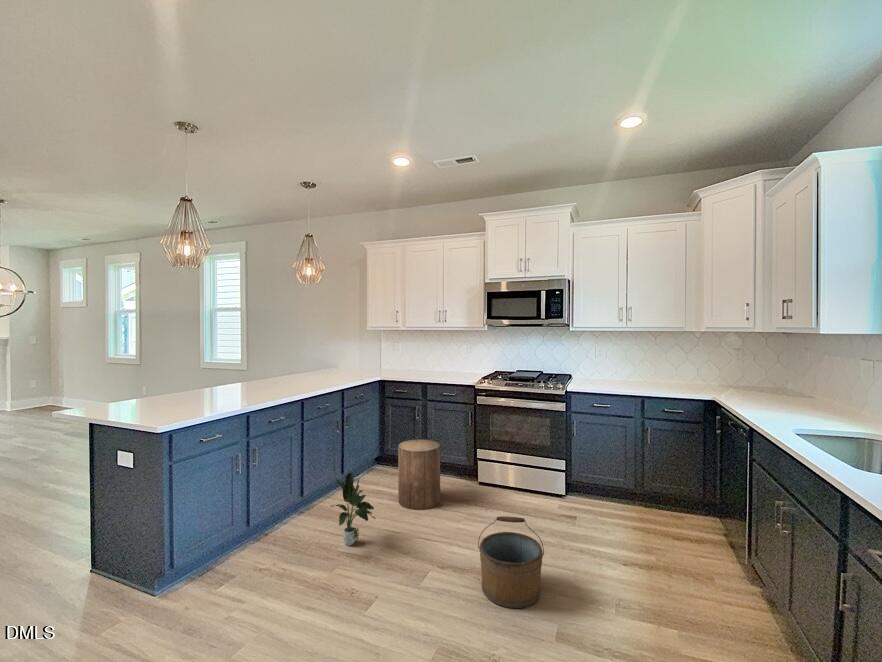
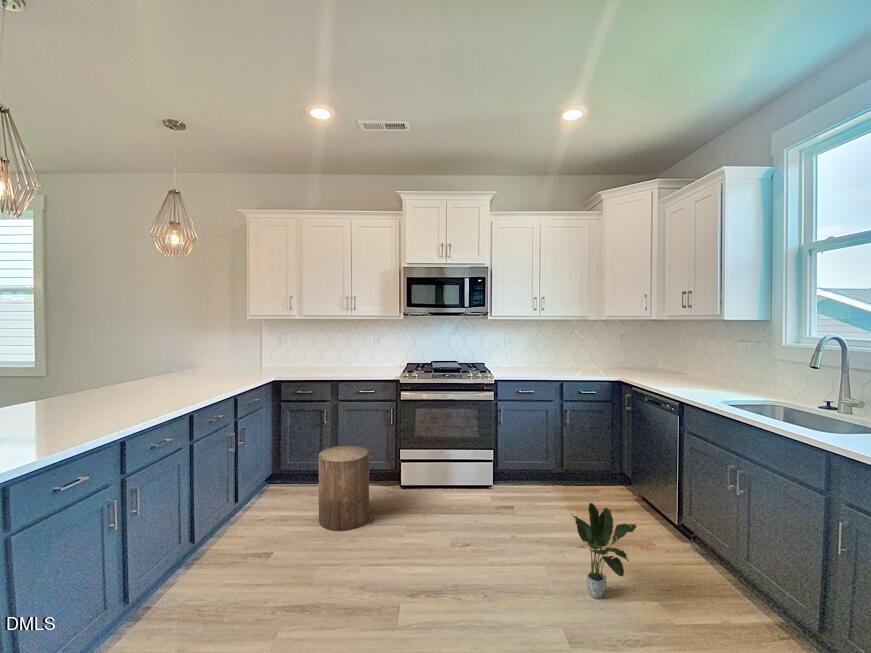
potted plant: present [330,473,376,546] -> present [572,503,637,599]
bucket: present [478,516,544,608] -> none [467,523,538,628]

